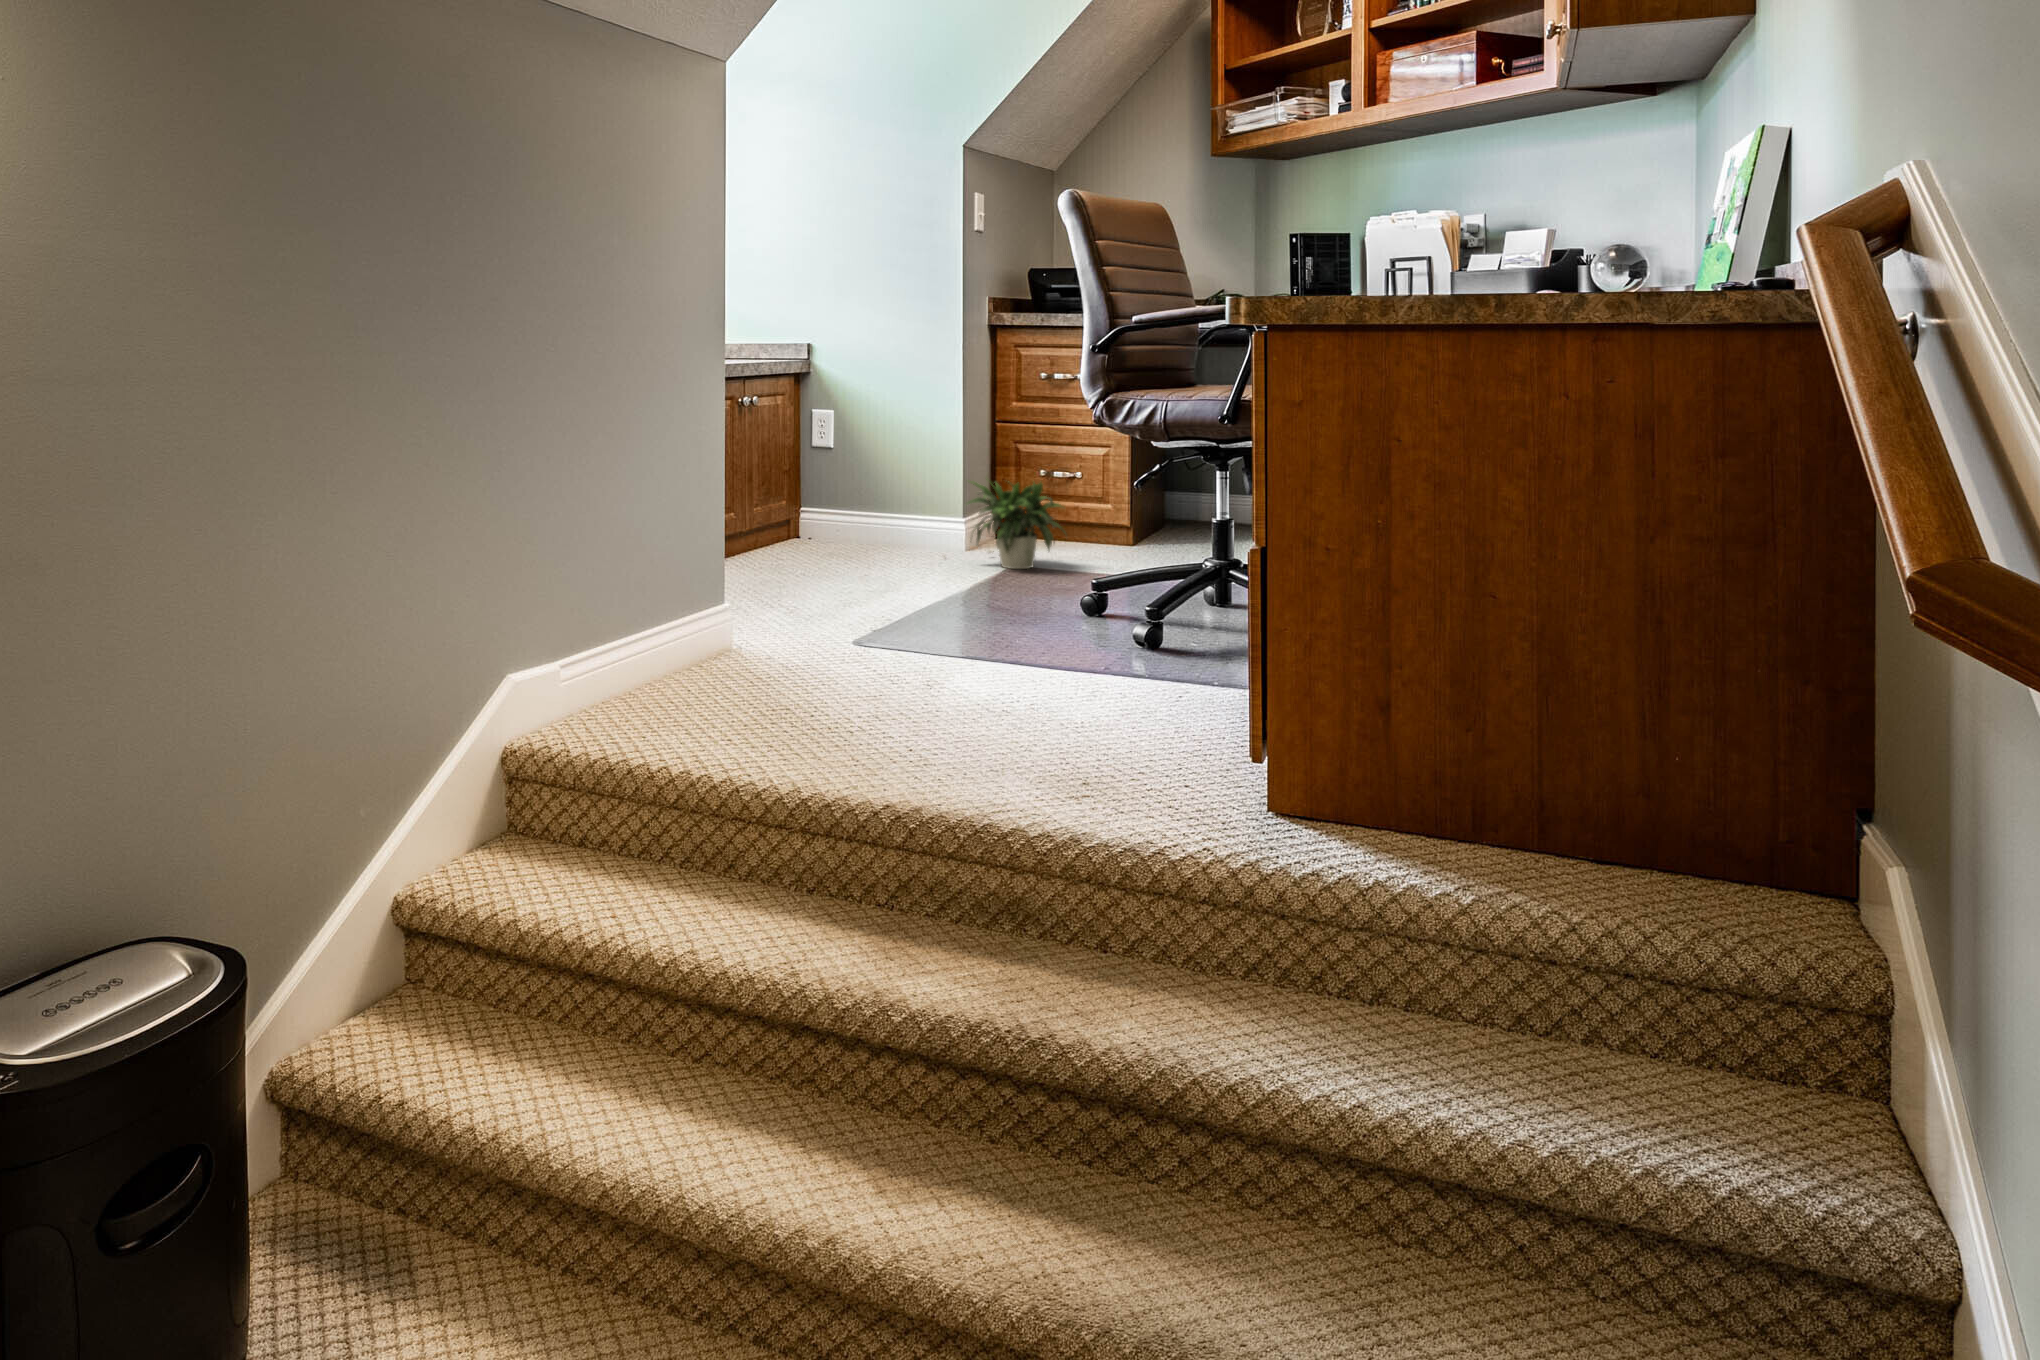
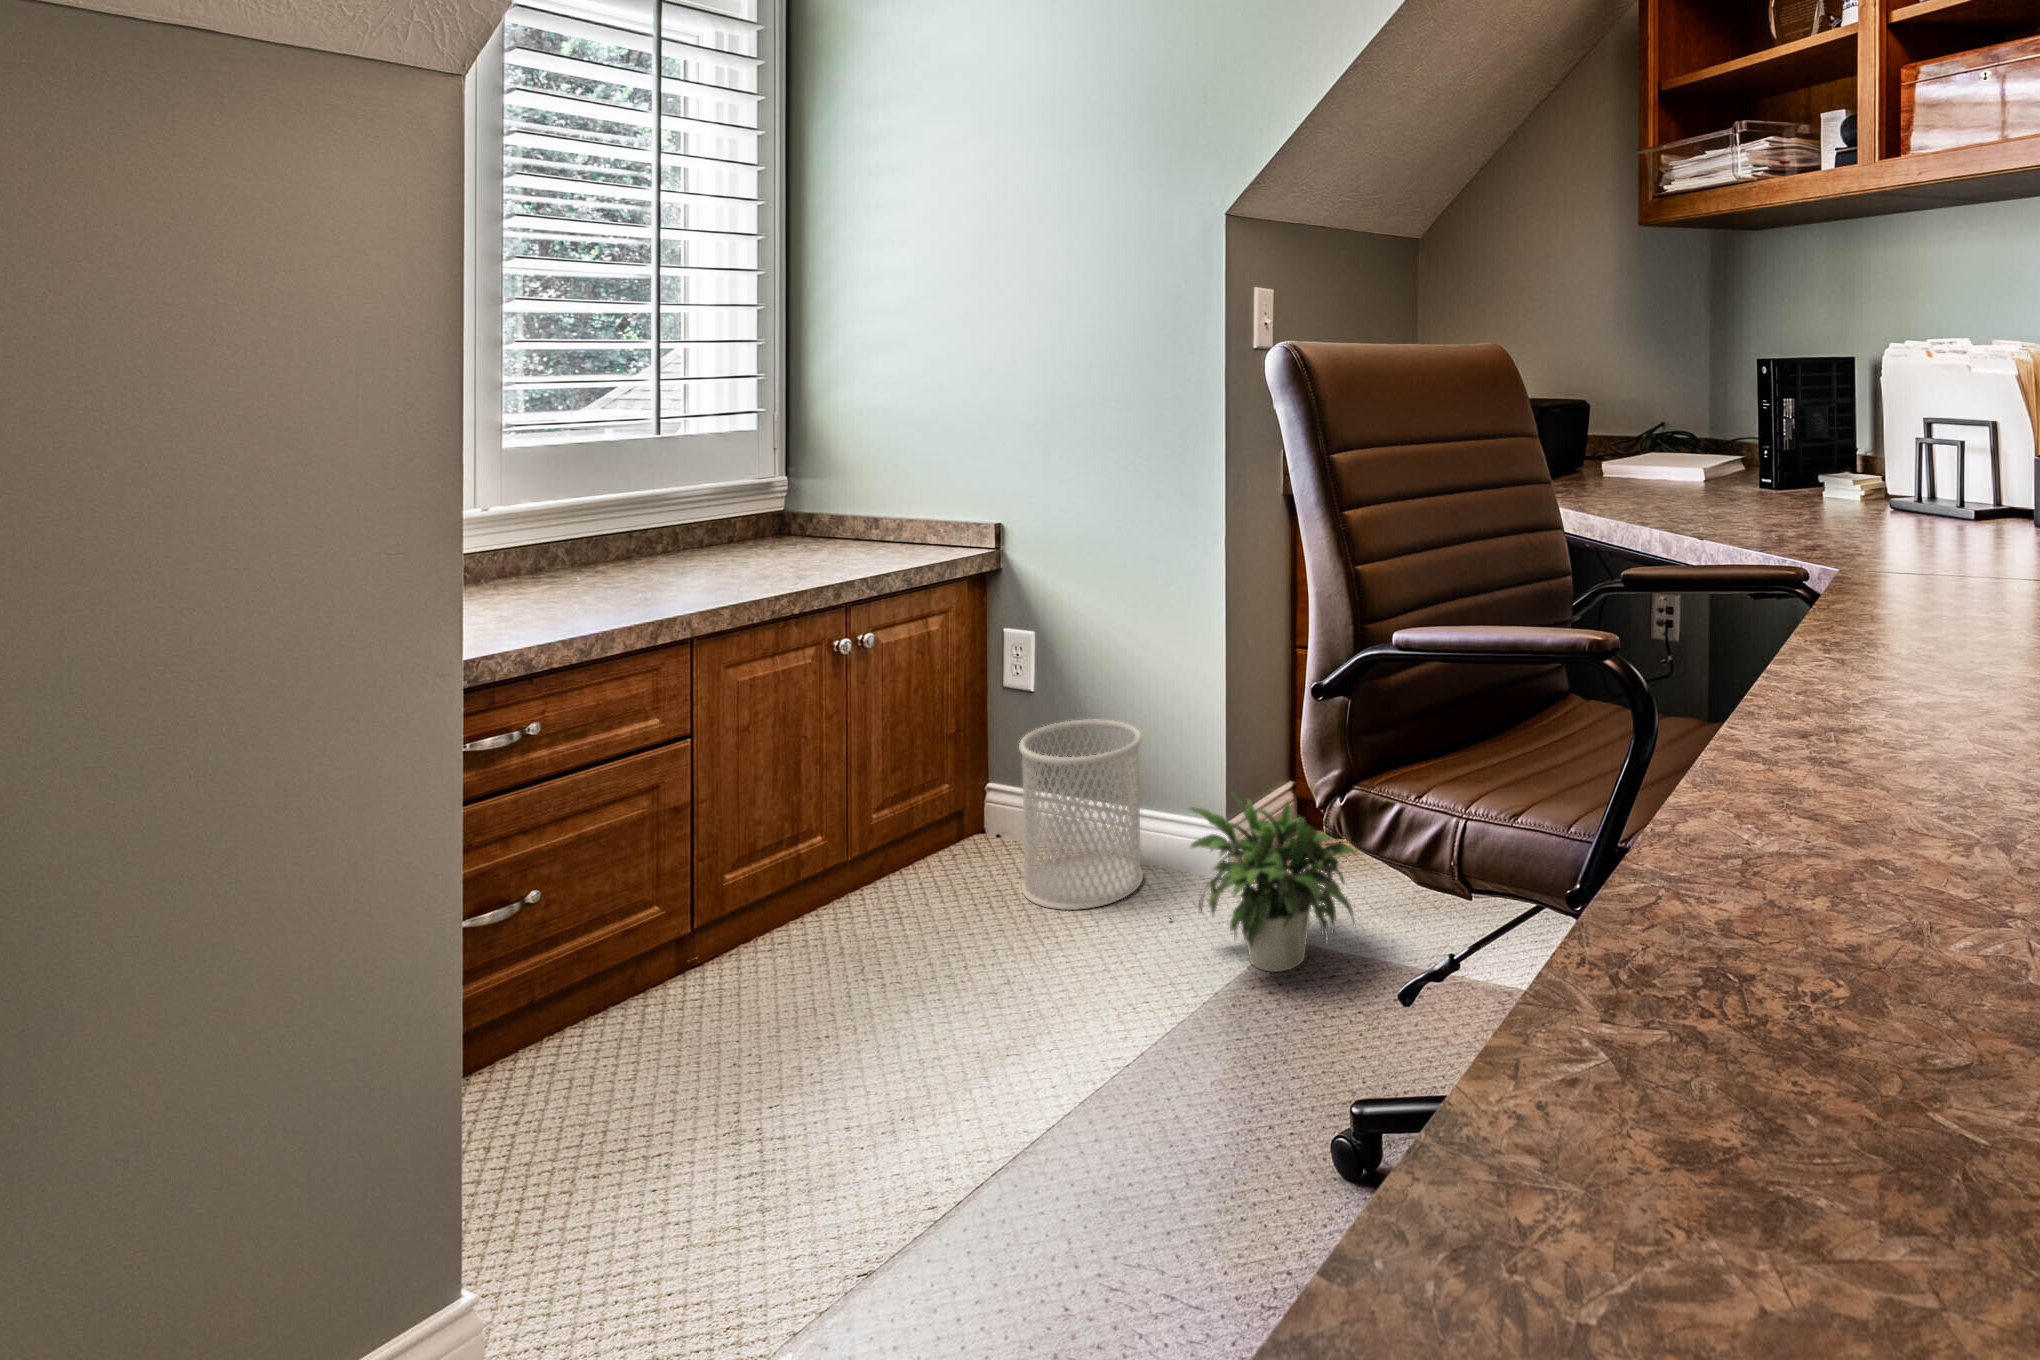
wastebasket: none [843,458,917,556] -> present [1019,719,1143,910]

